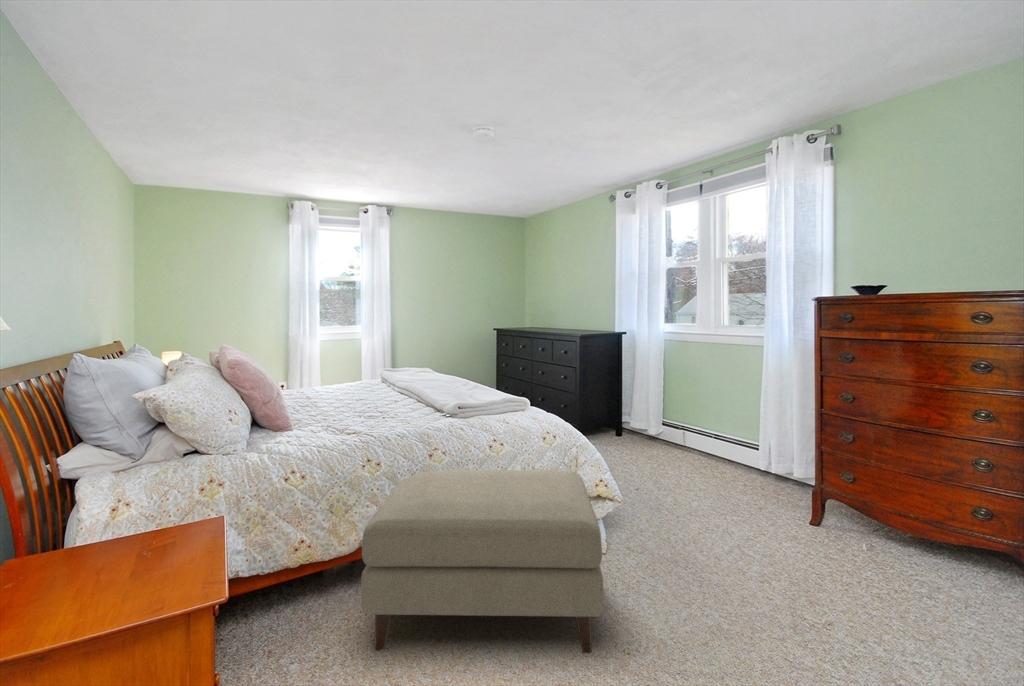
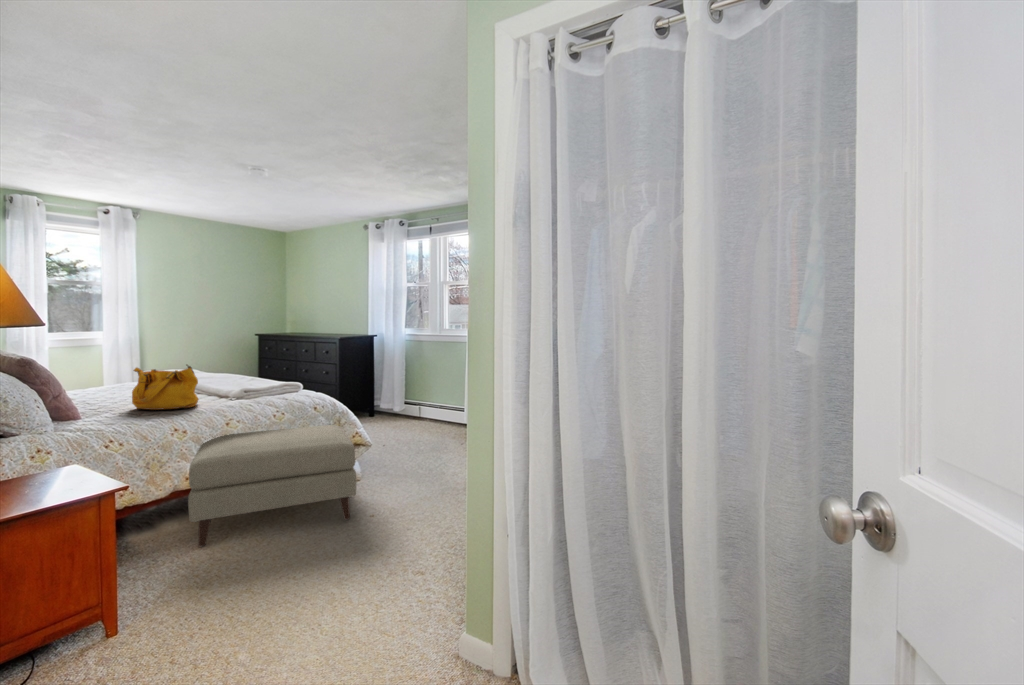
handbag: none [336,370,405,428] -> present [132,365,199,410]

